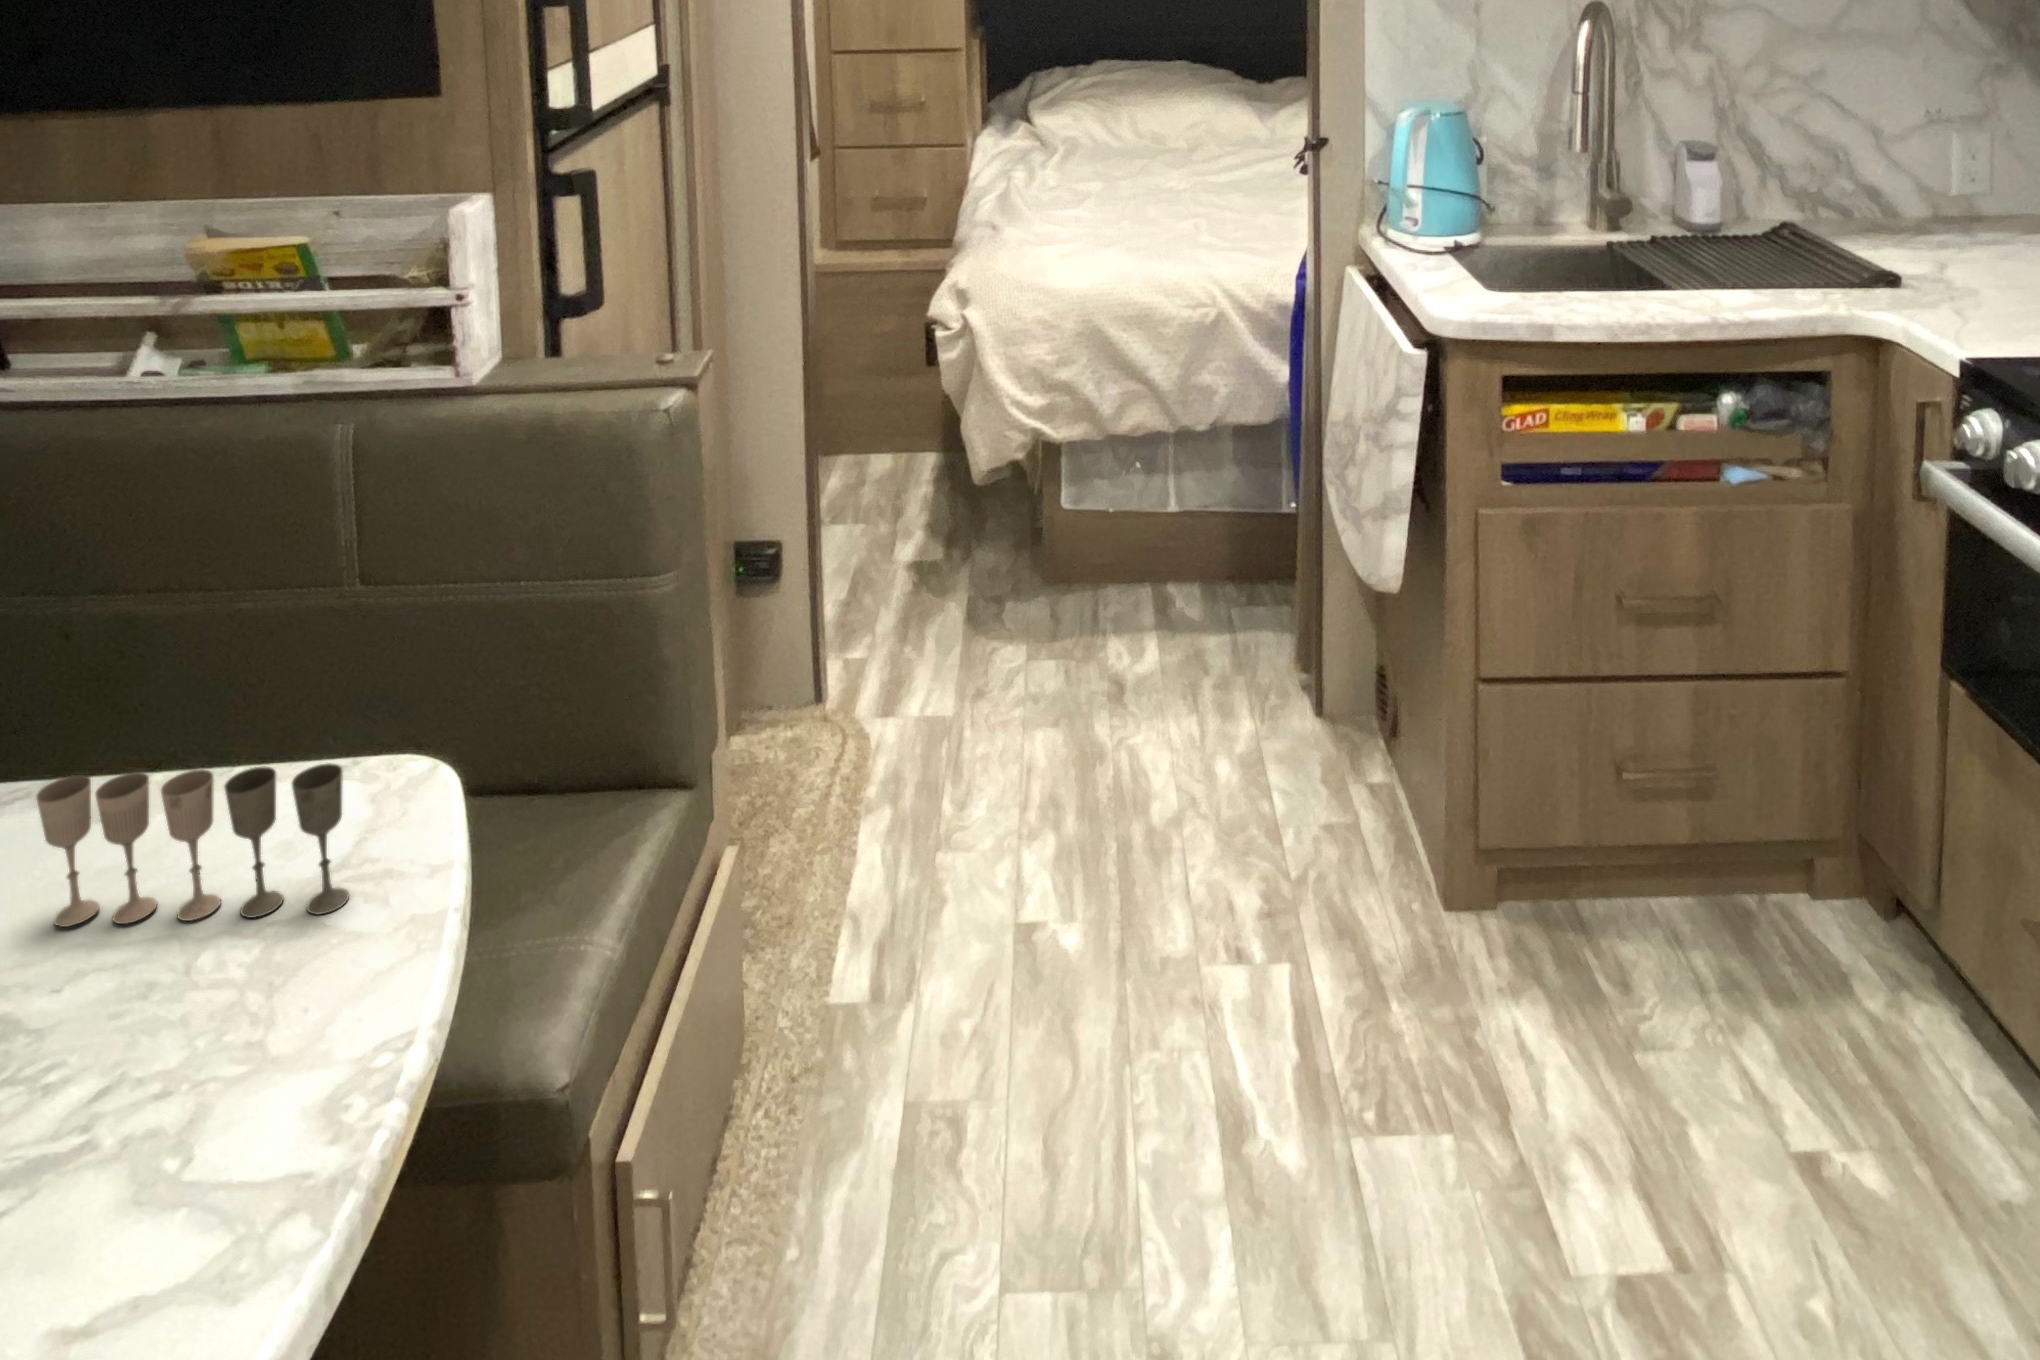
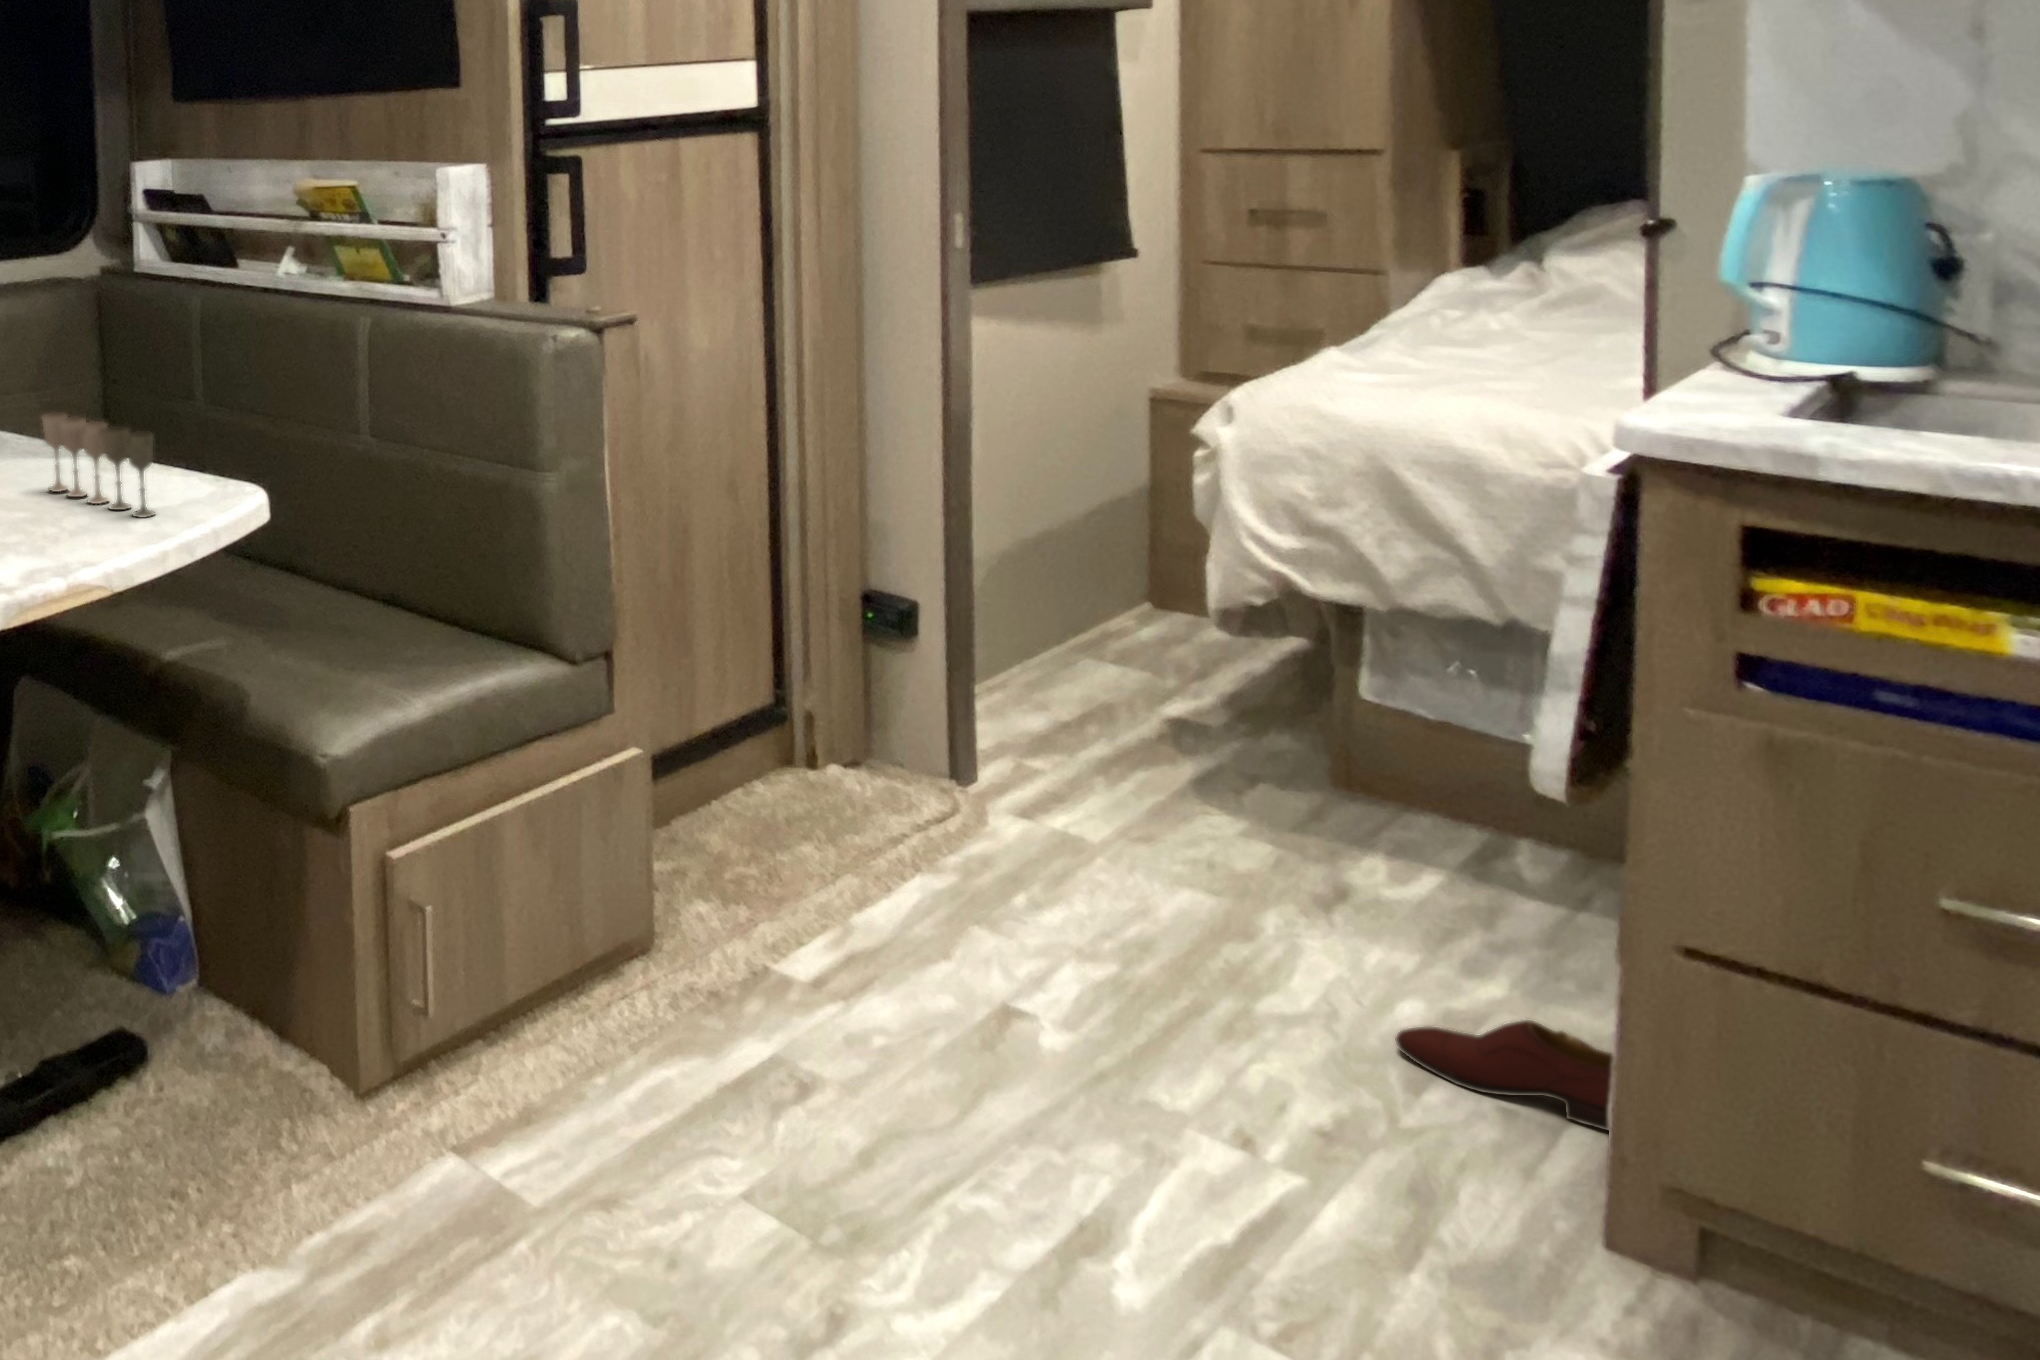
shoe: none [1233,737,1373,809] -> present [1396,1020,1613,1130]

